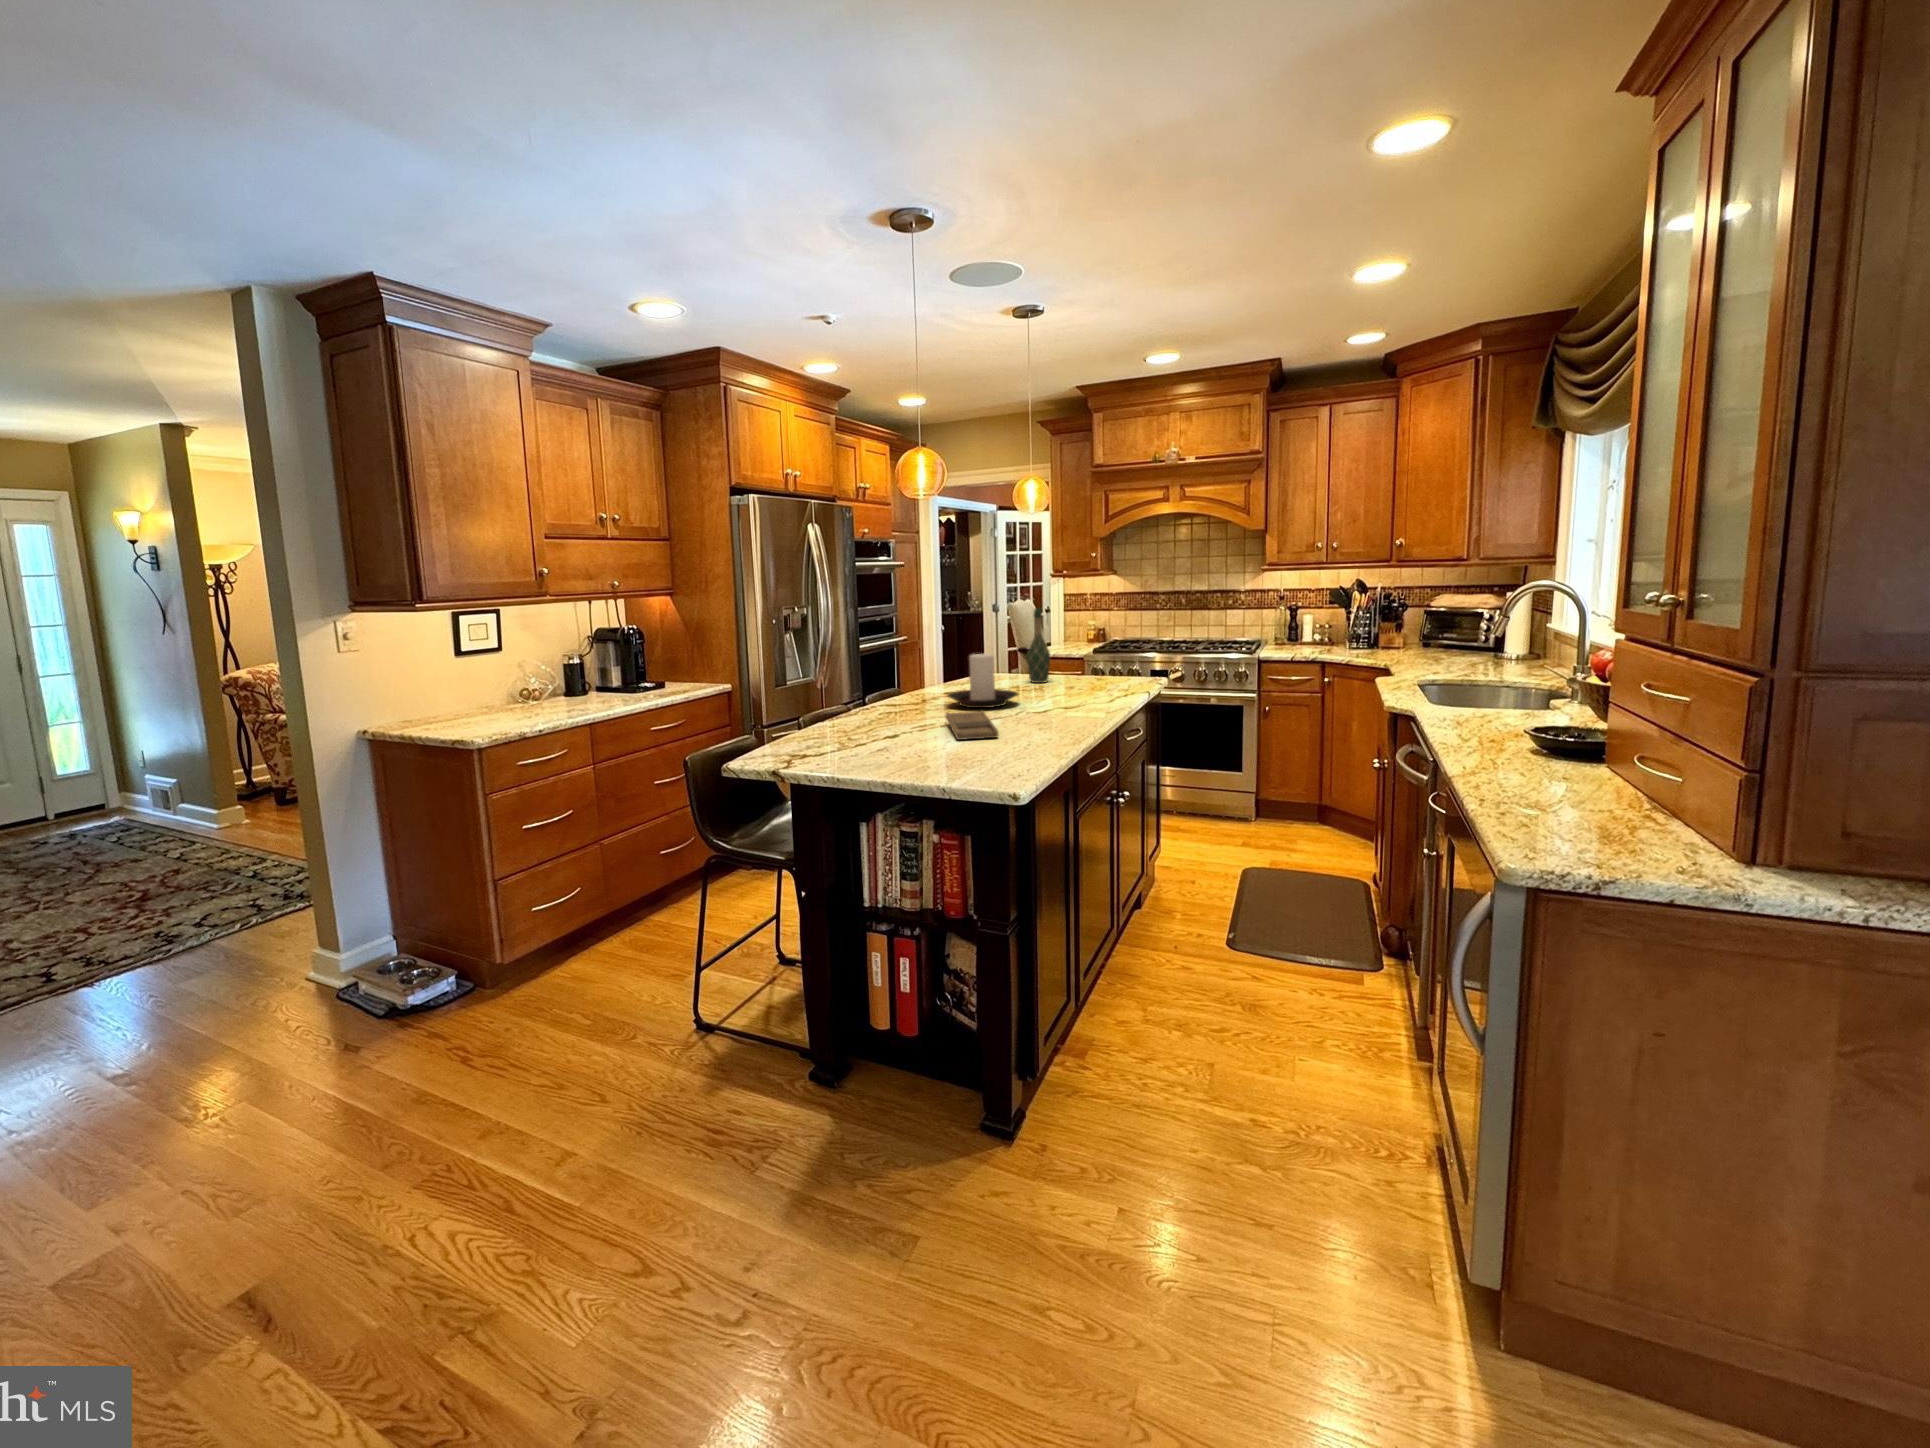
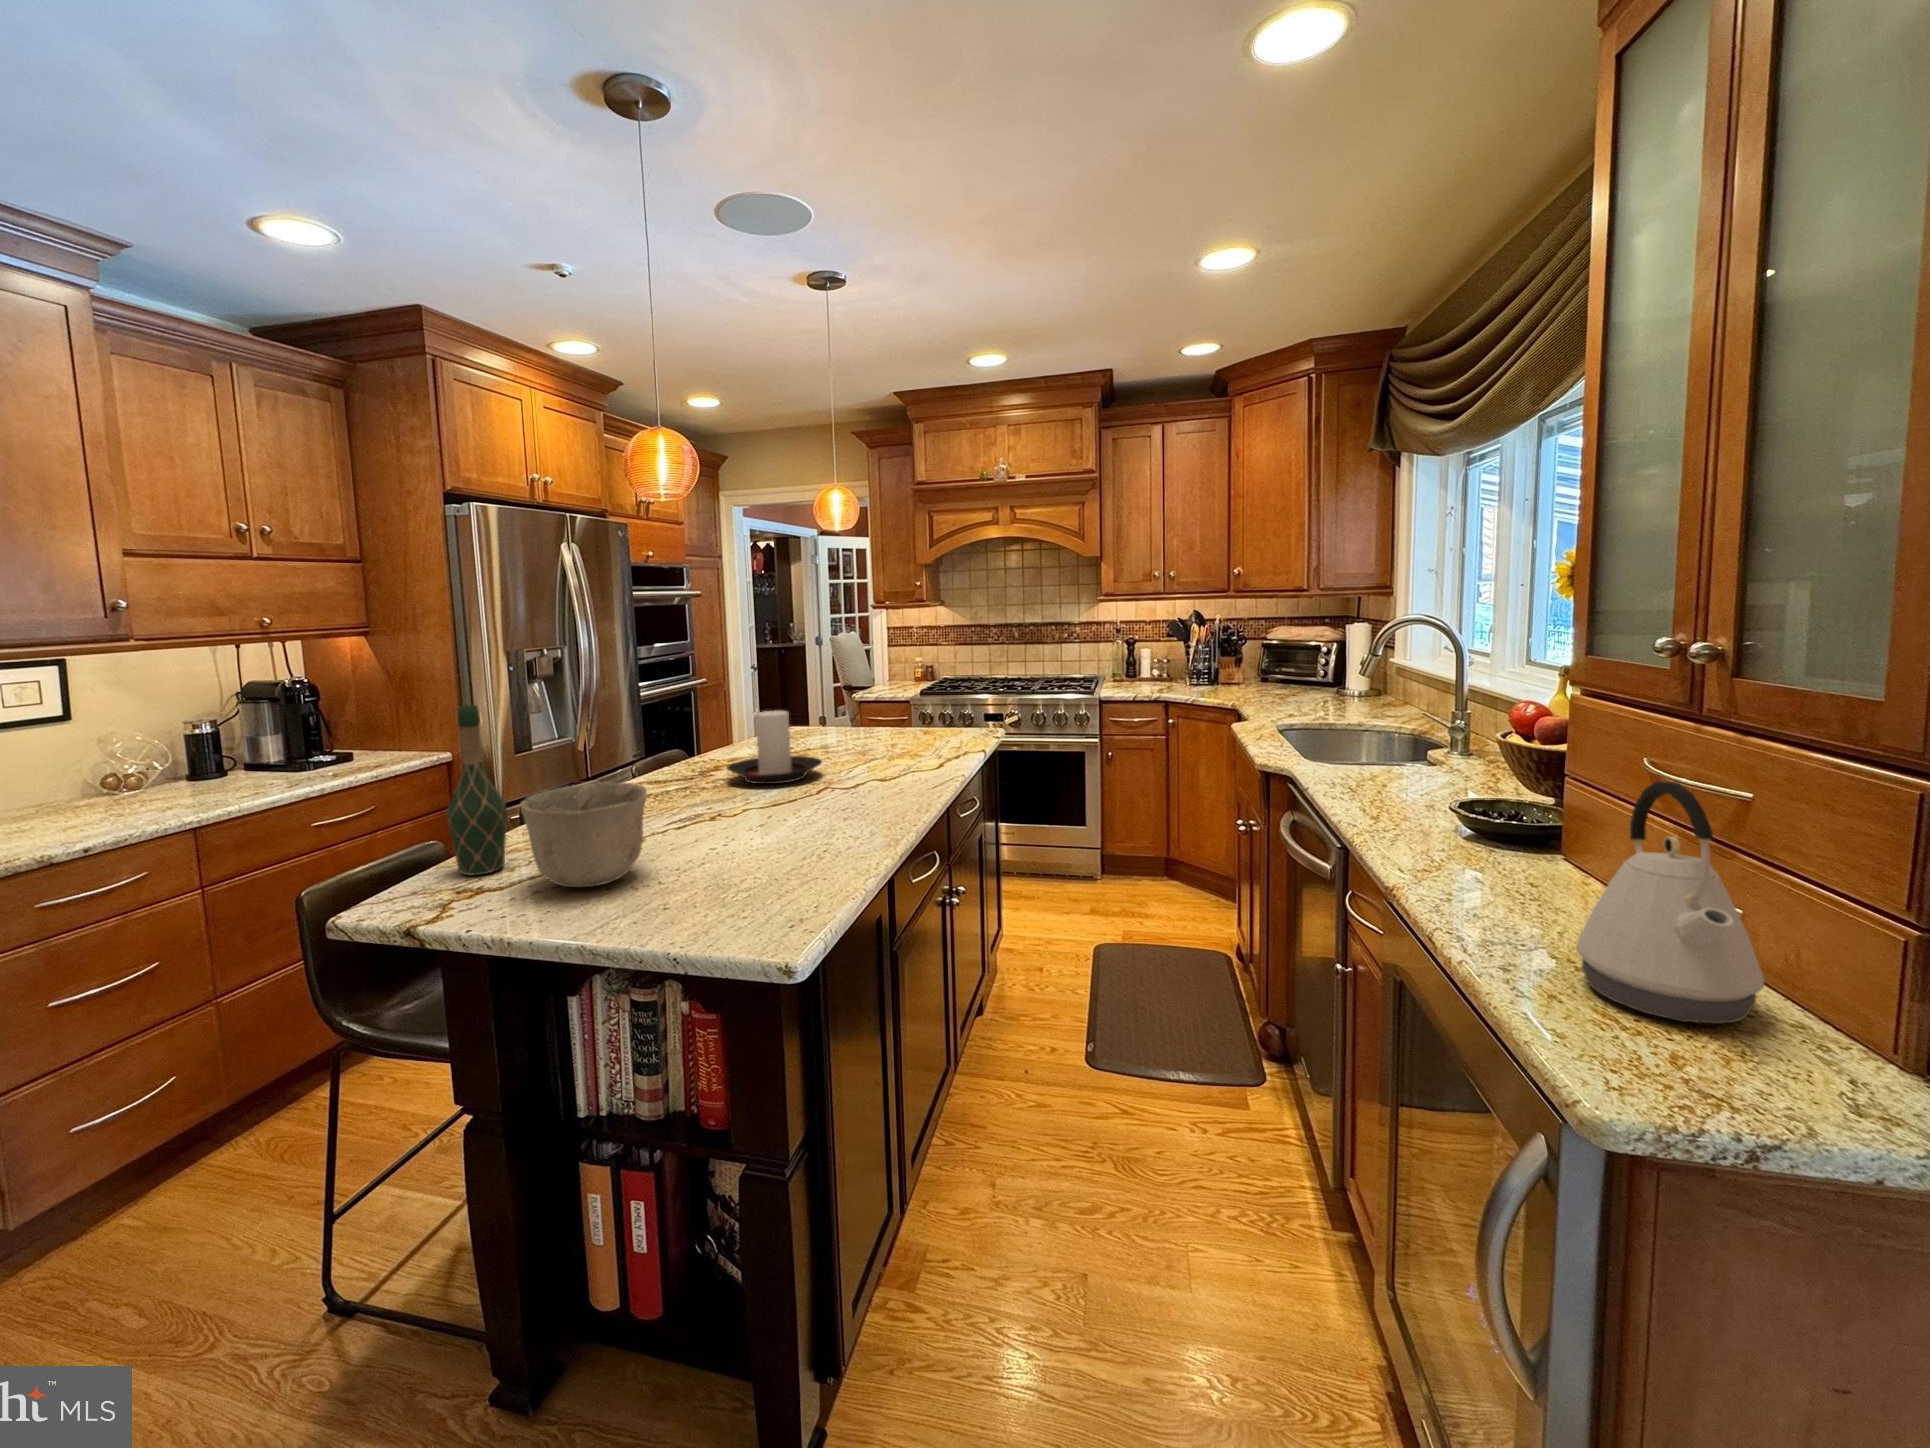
wine bottle: present [1027,608,1051,683] -> present [447,705,507,875]
ceramic bowl: none [833,692,912,757] -> present [520,782,647,887]
kettle: none [1551,692,1674,848] -> present [1577,781,1764,1024]
tray: present [946,711,998,740] -> none [717,793,785,845]

